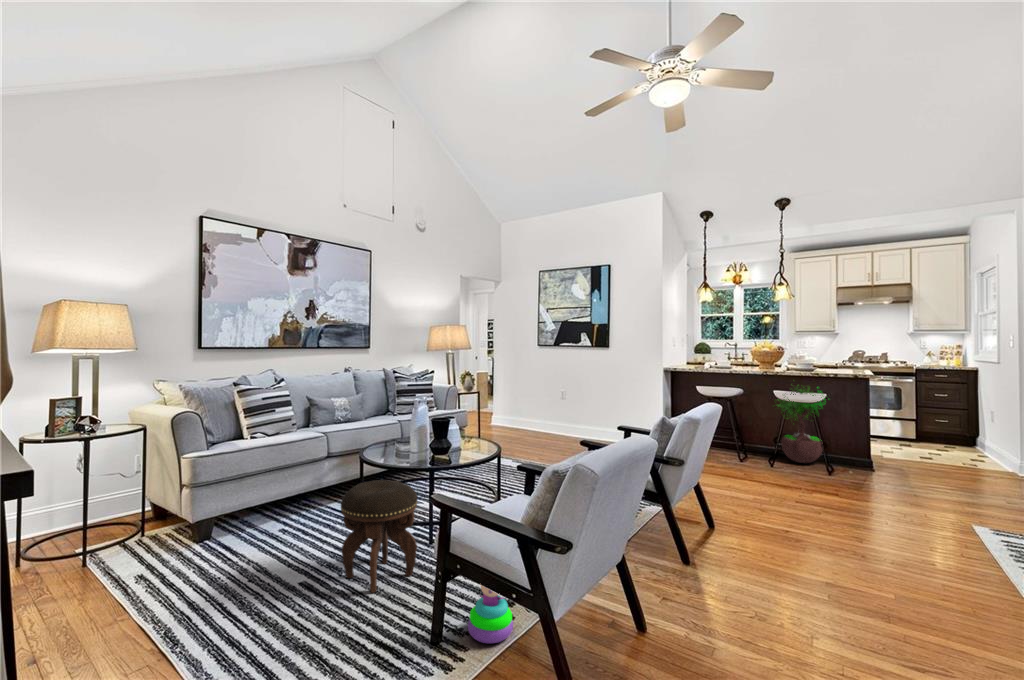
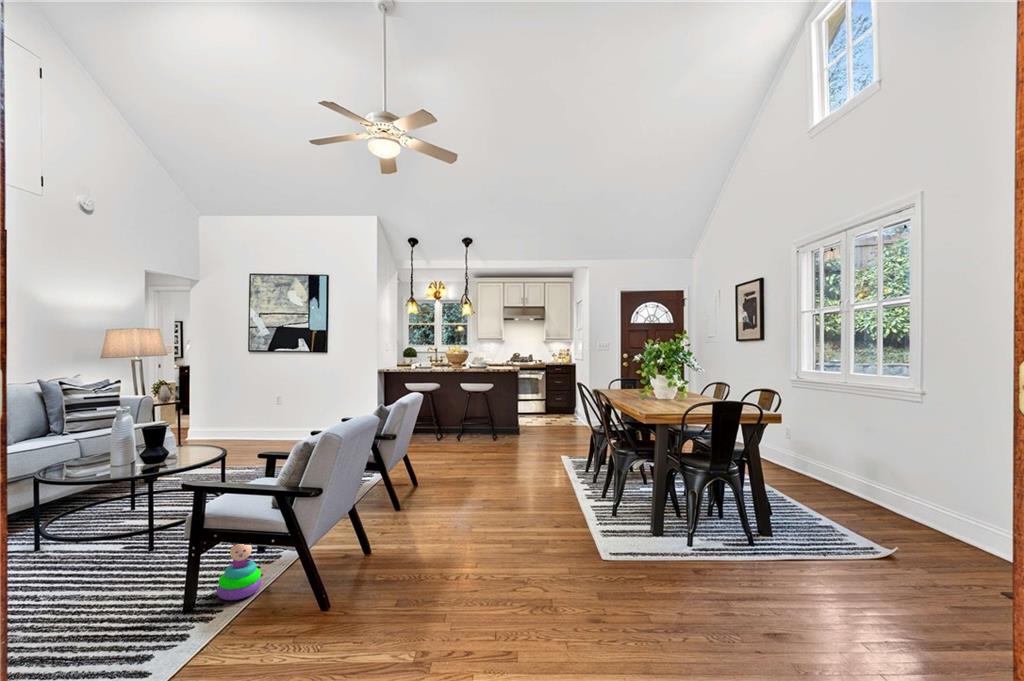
potted tree: present [777,387,826,463] -> none [459,374,495,435]
footstool: present [341,480,417,593] -> none [46,485,146,598]

